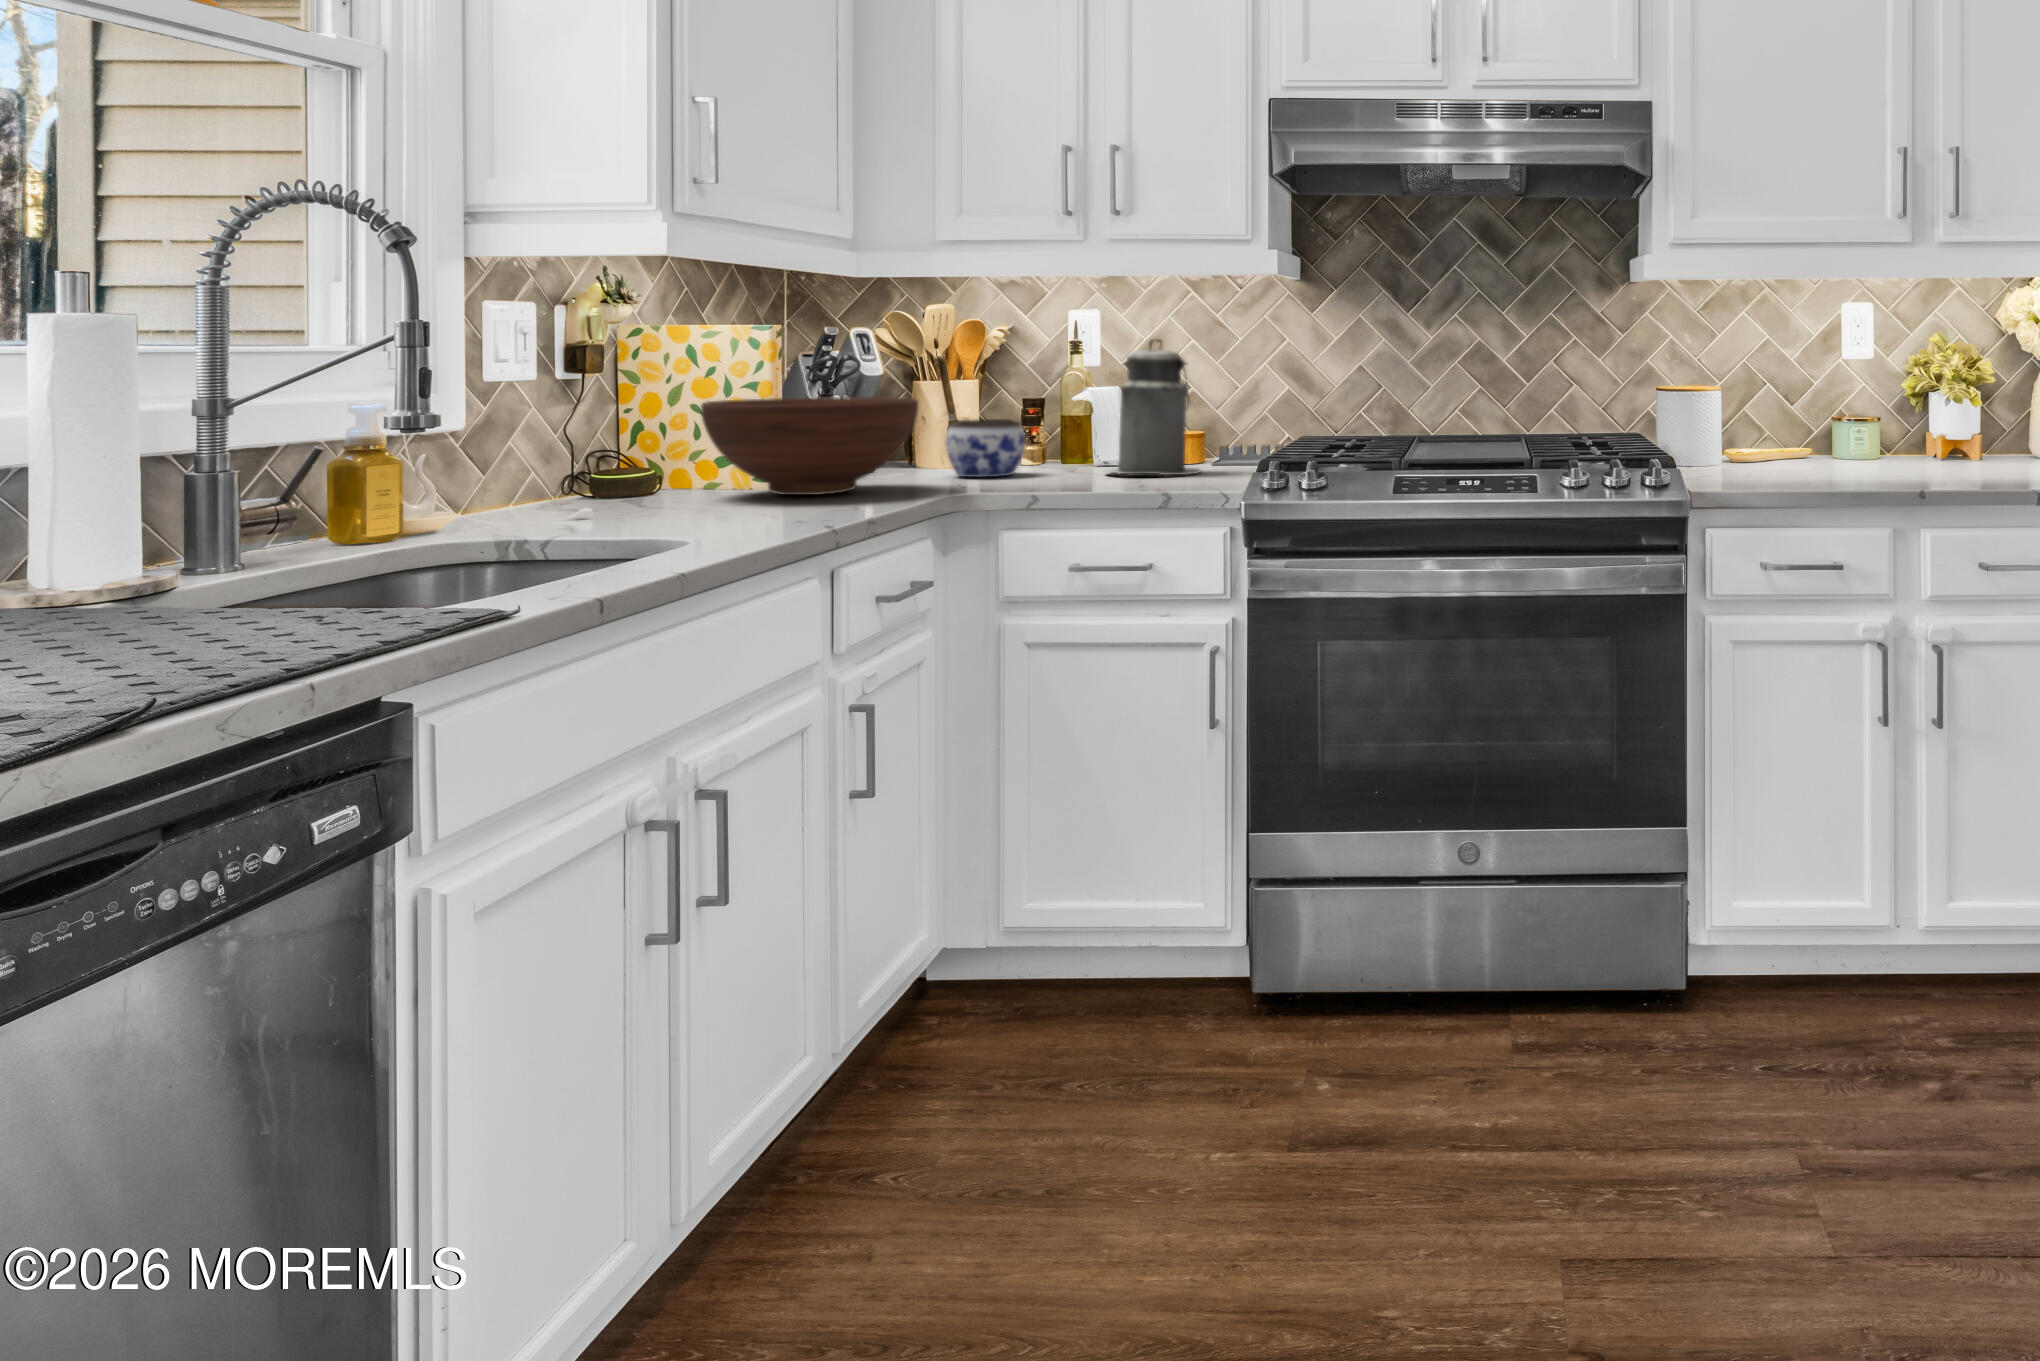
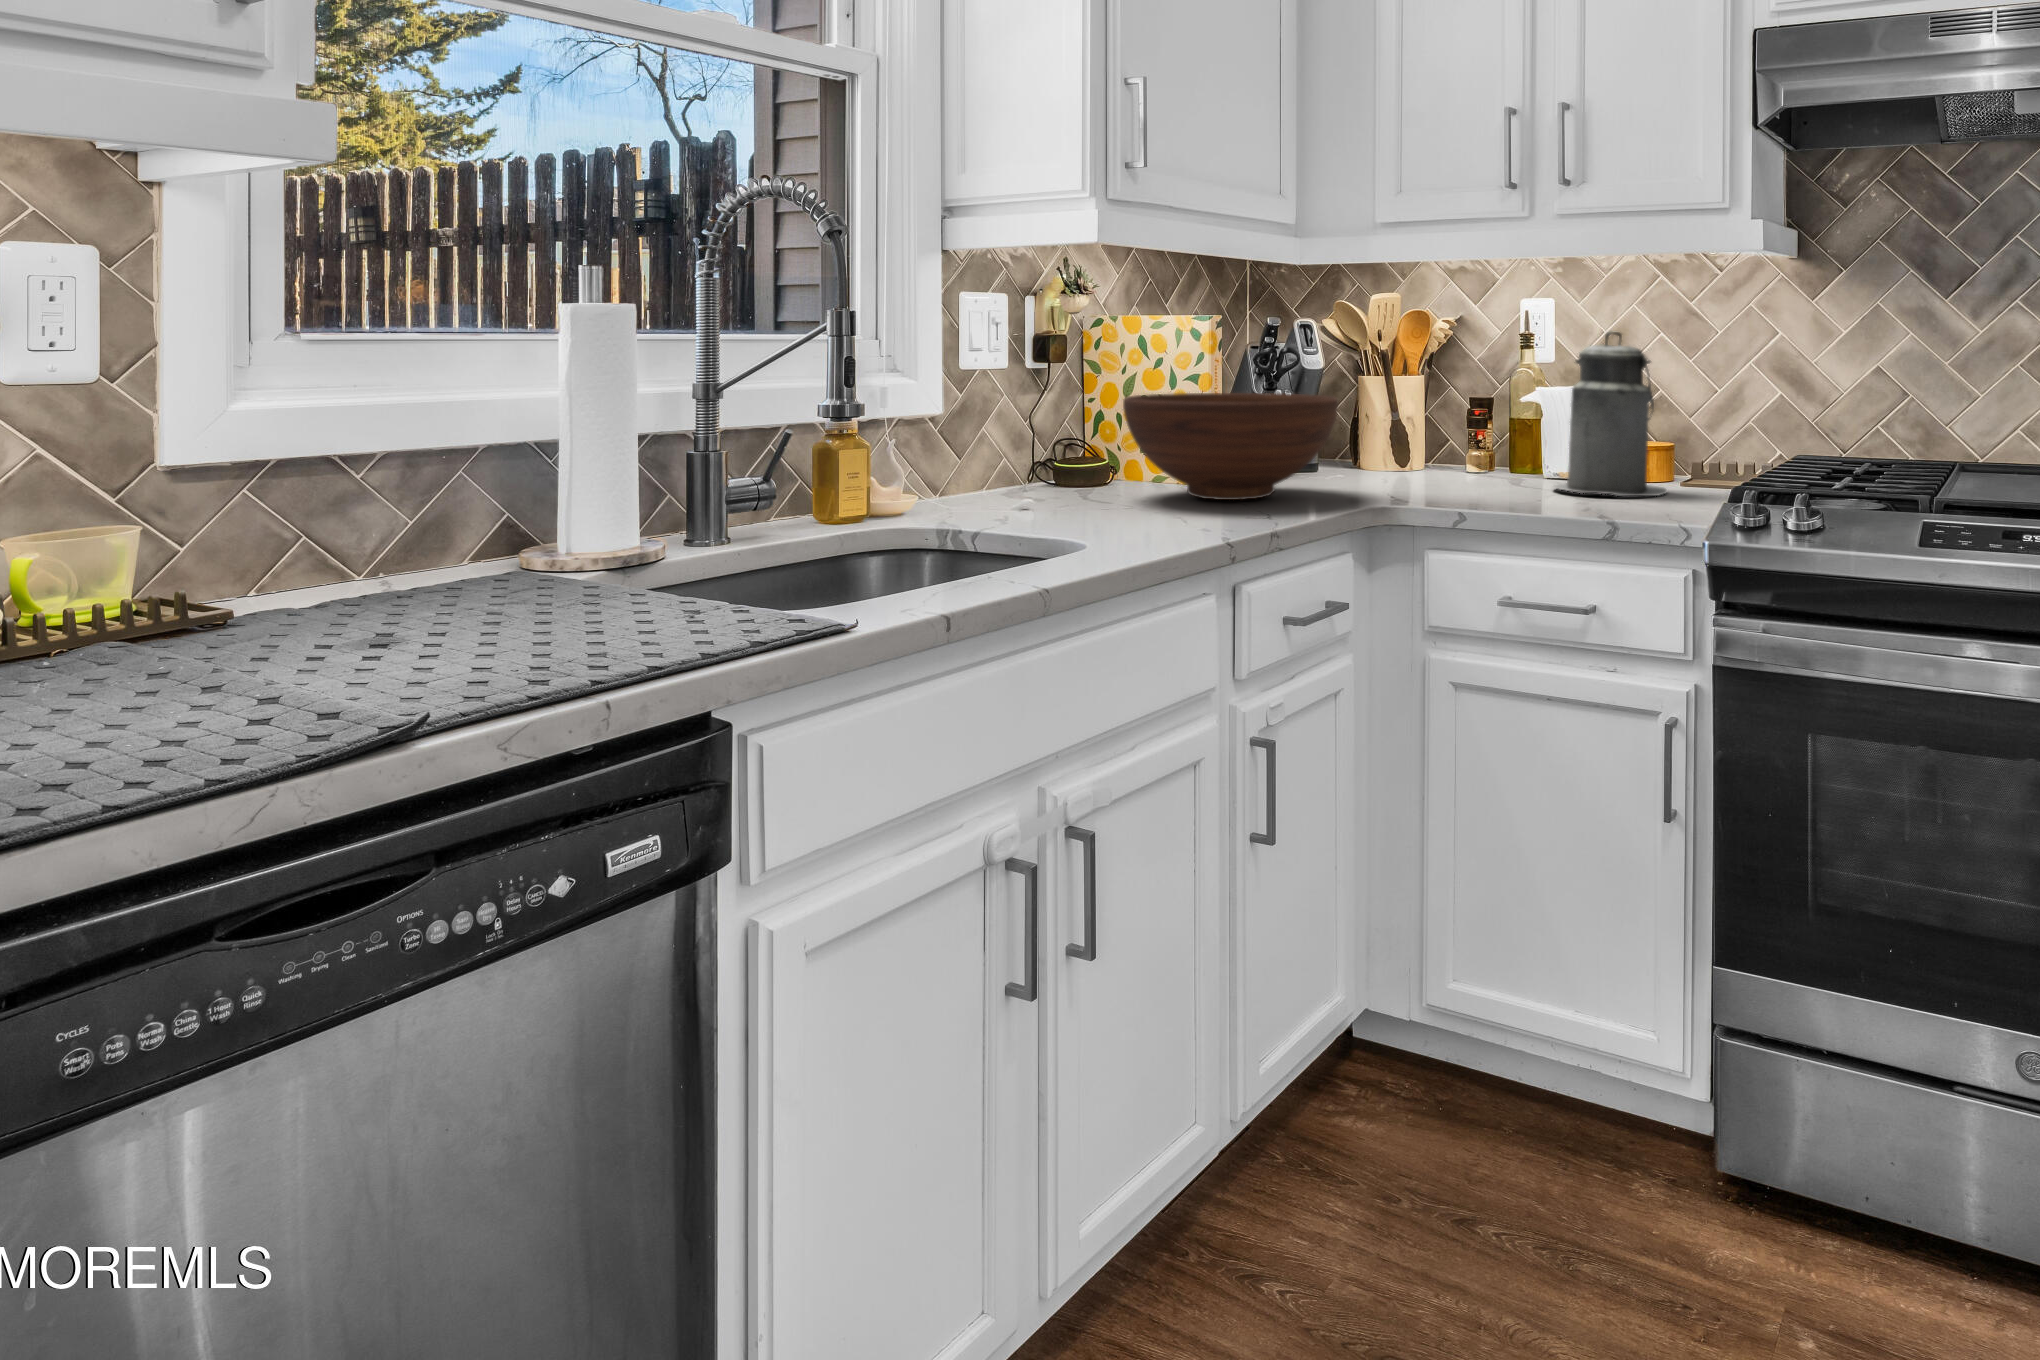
jar: present [946,419,1025,477] -> none [1383,420,1467,486]

